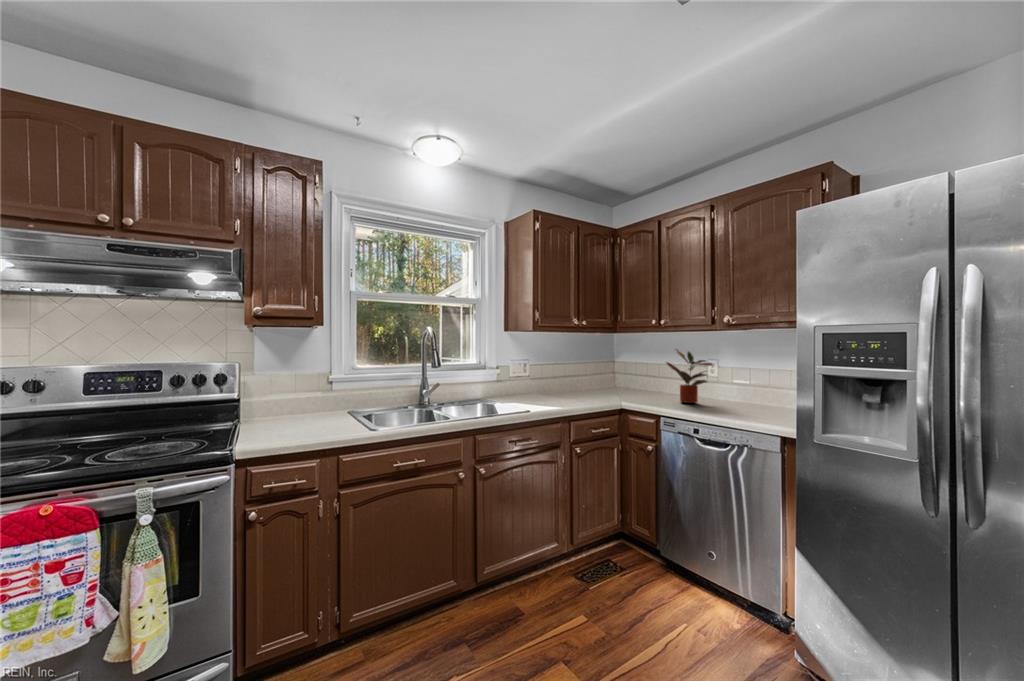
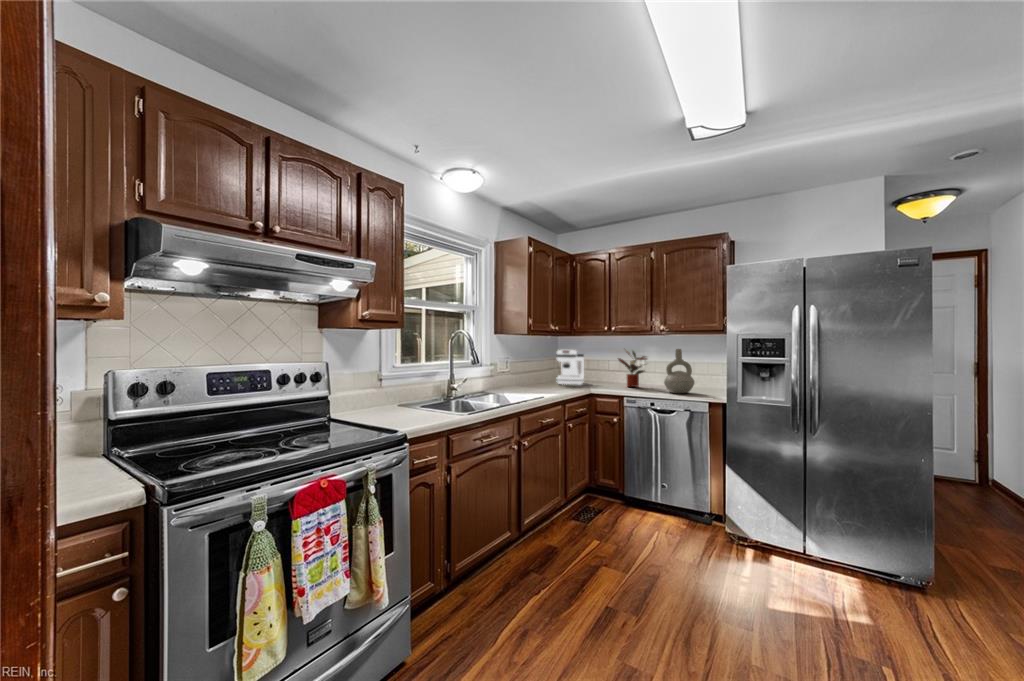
coffee maker: none [592,350,633,396] -> present [557,350,584,384]
decorative vase: none [720,350,768,418] -> present [664,349,694,393]

